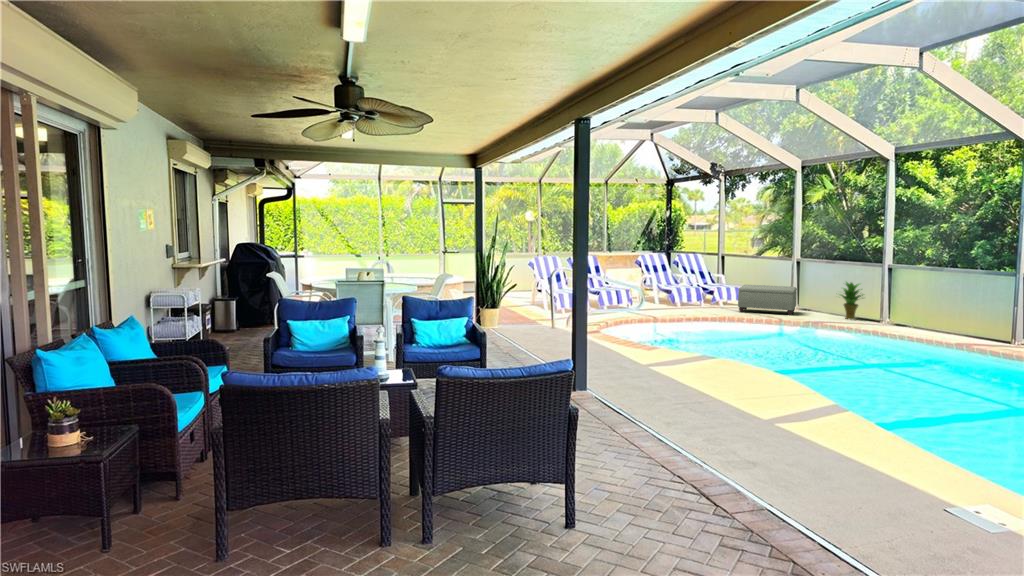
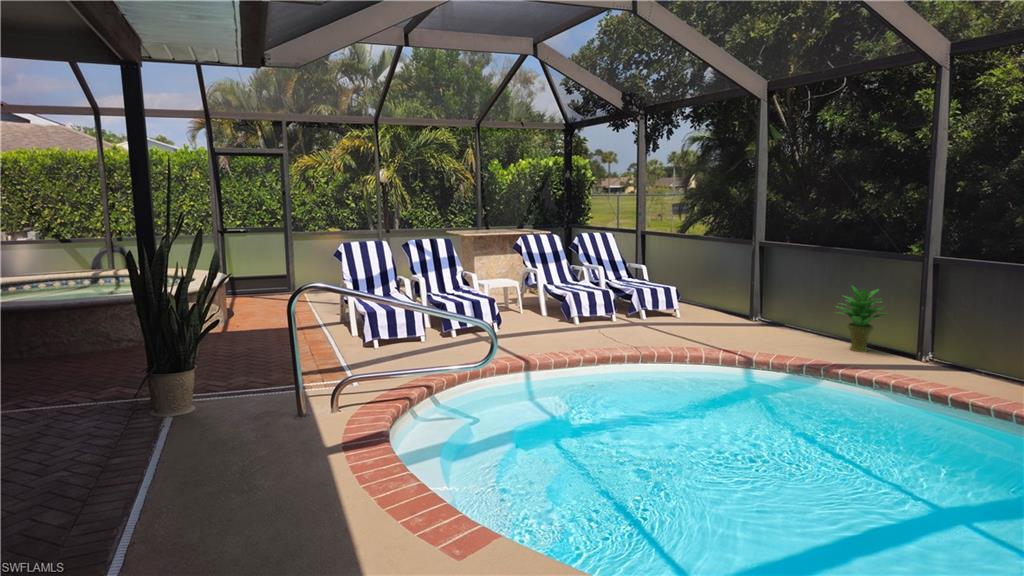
ottoman: present [738,285,797,315] -> none [672,287,765,343]

